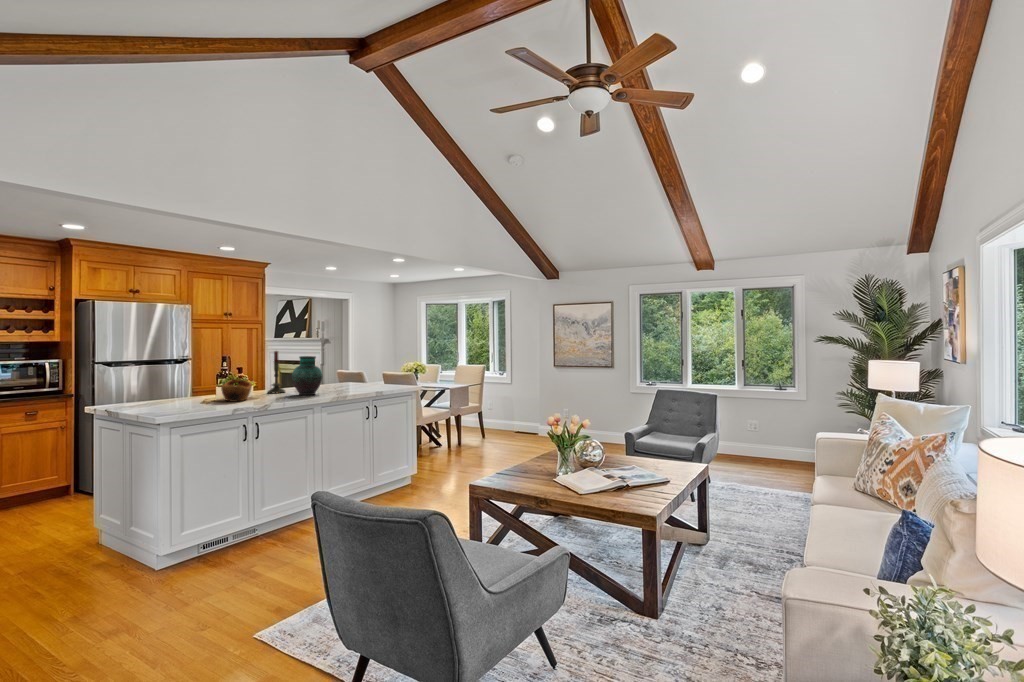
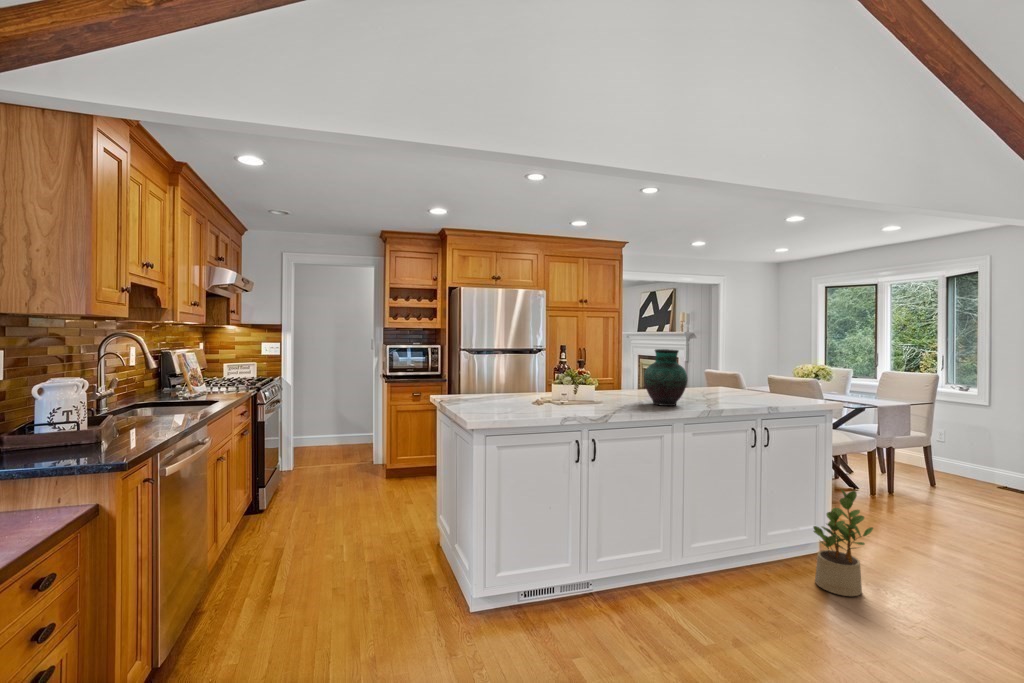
candle: present [268,351,285,394] -> none [614,340,637,398]
wooden bowl: present [221,380,252,402] -> none [552,377,590,408]
potted plant: none [401,435,431,496] -> present [813,489,873,596]

